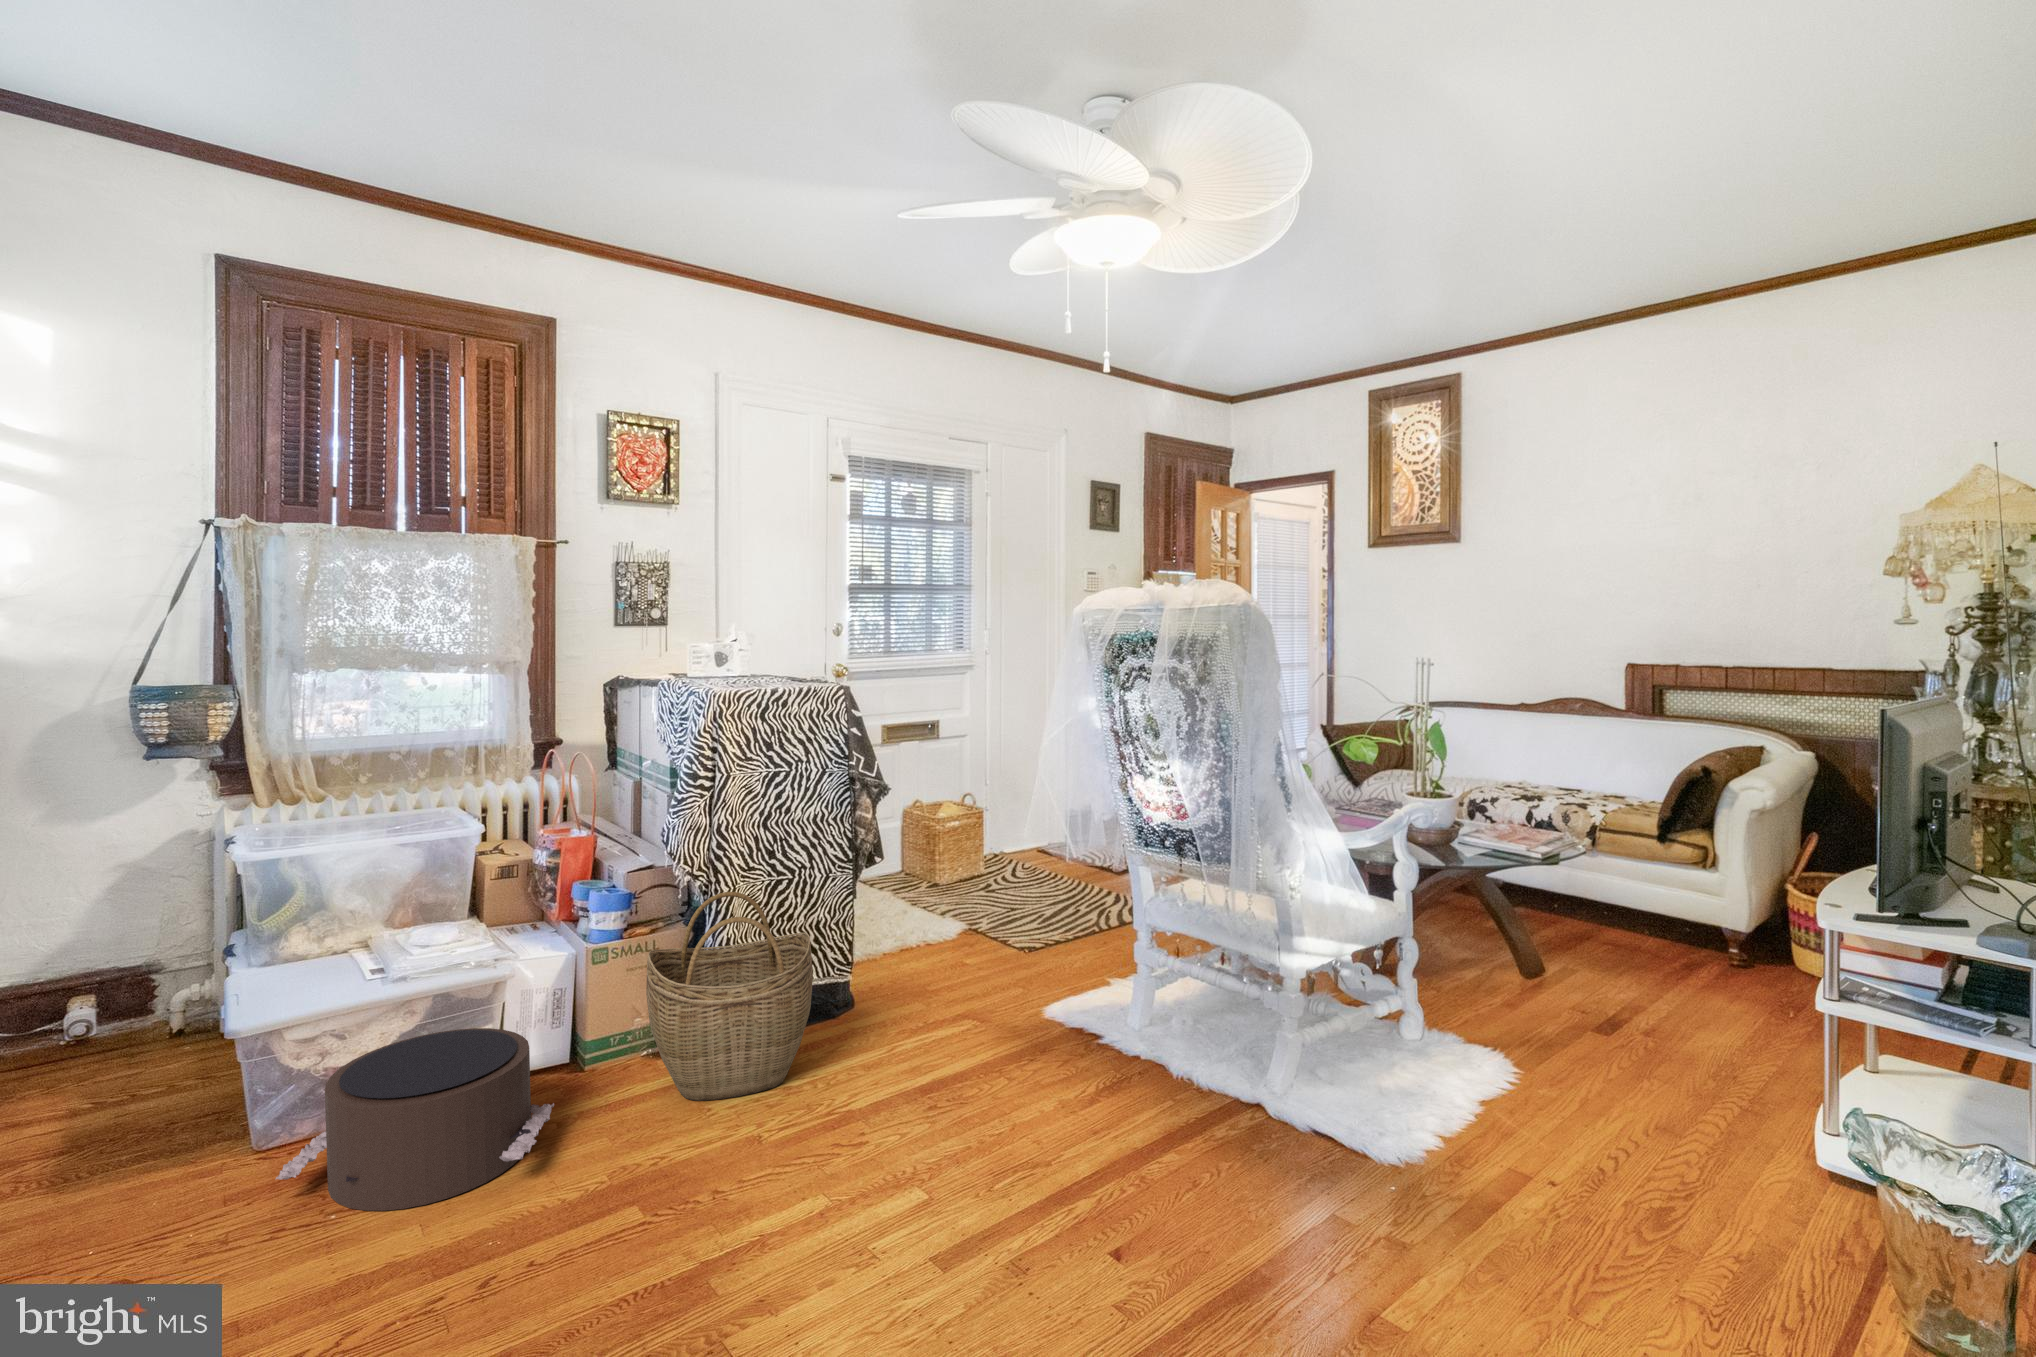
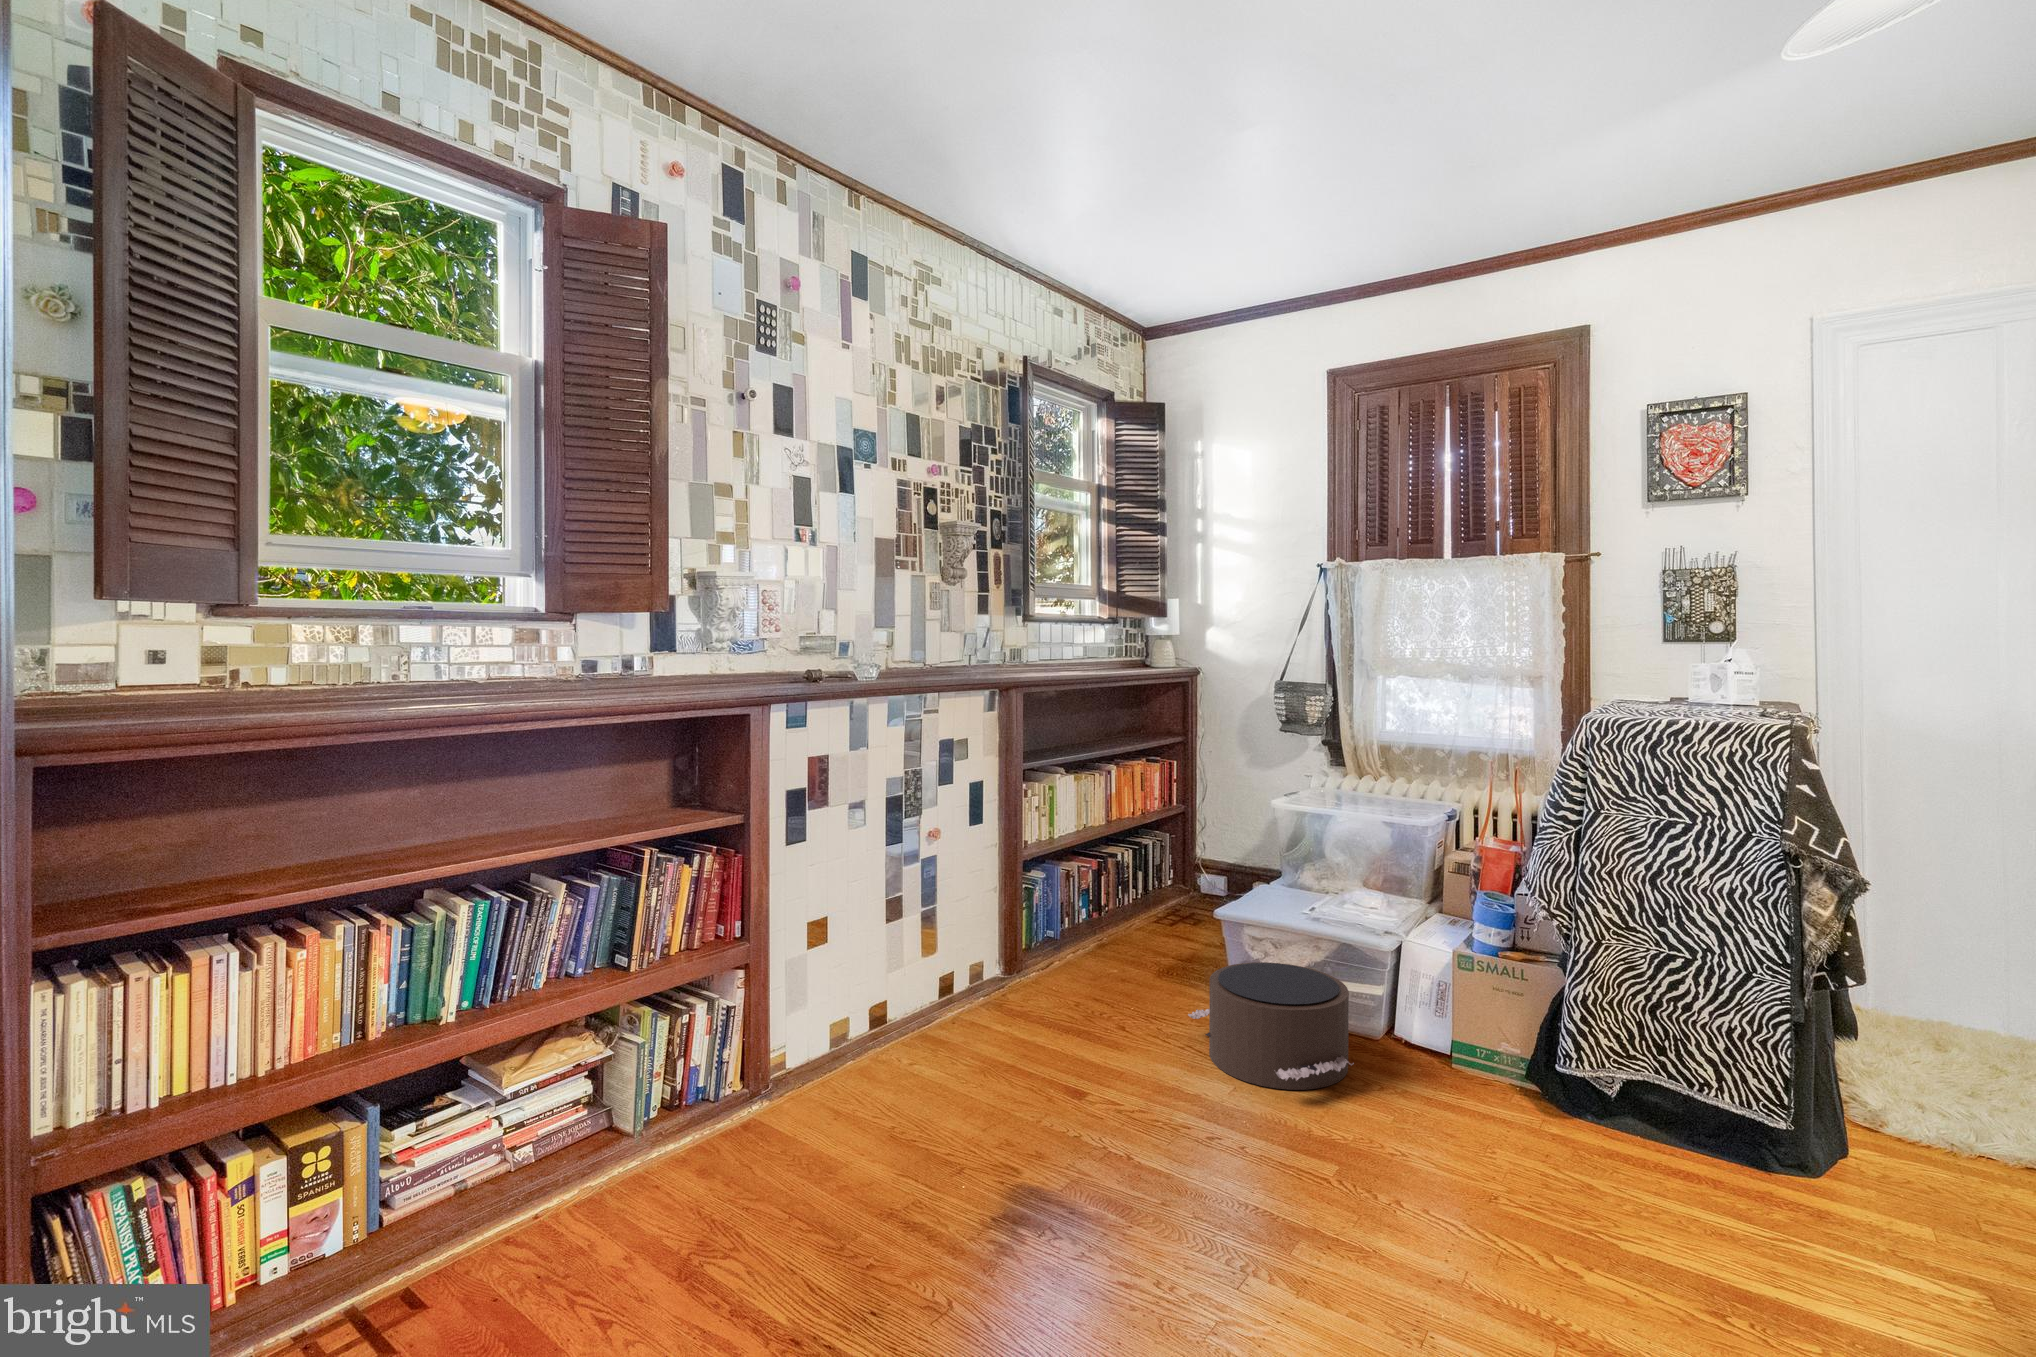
woven basket: present [646,892,813,1101] -> none [1443,939,1646,1175]

